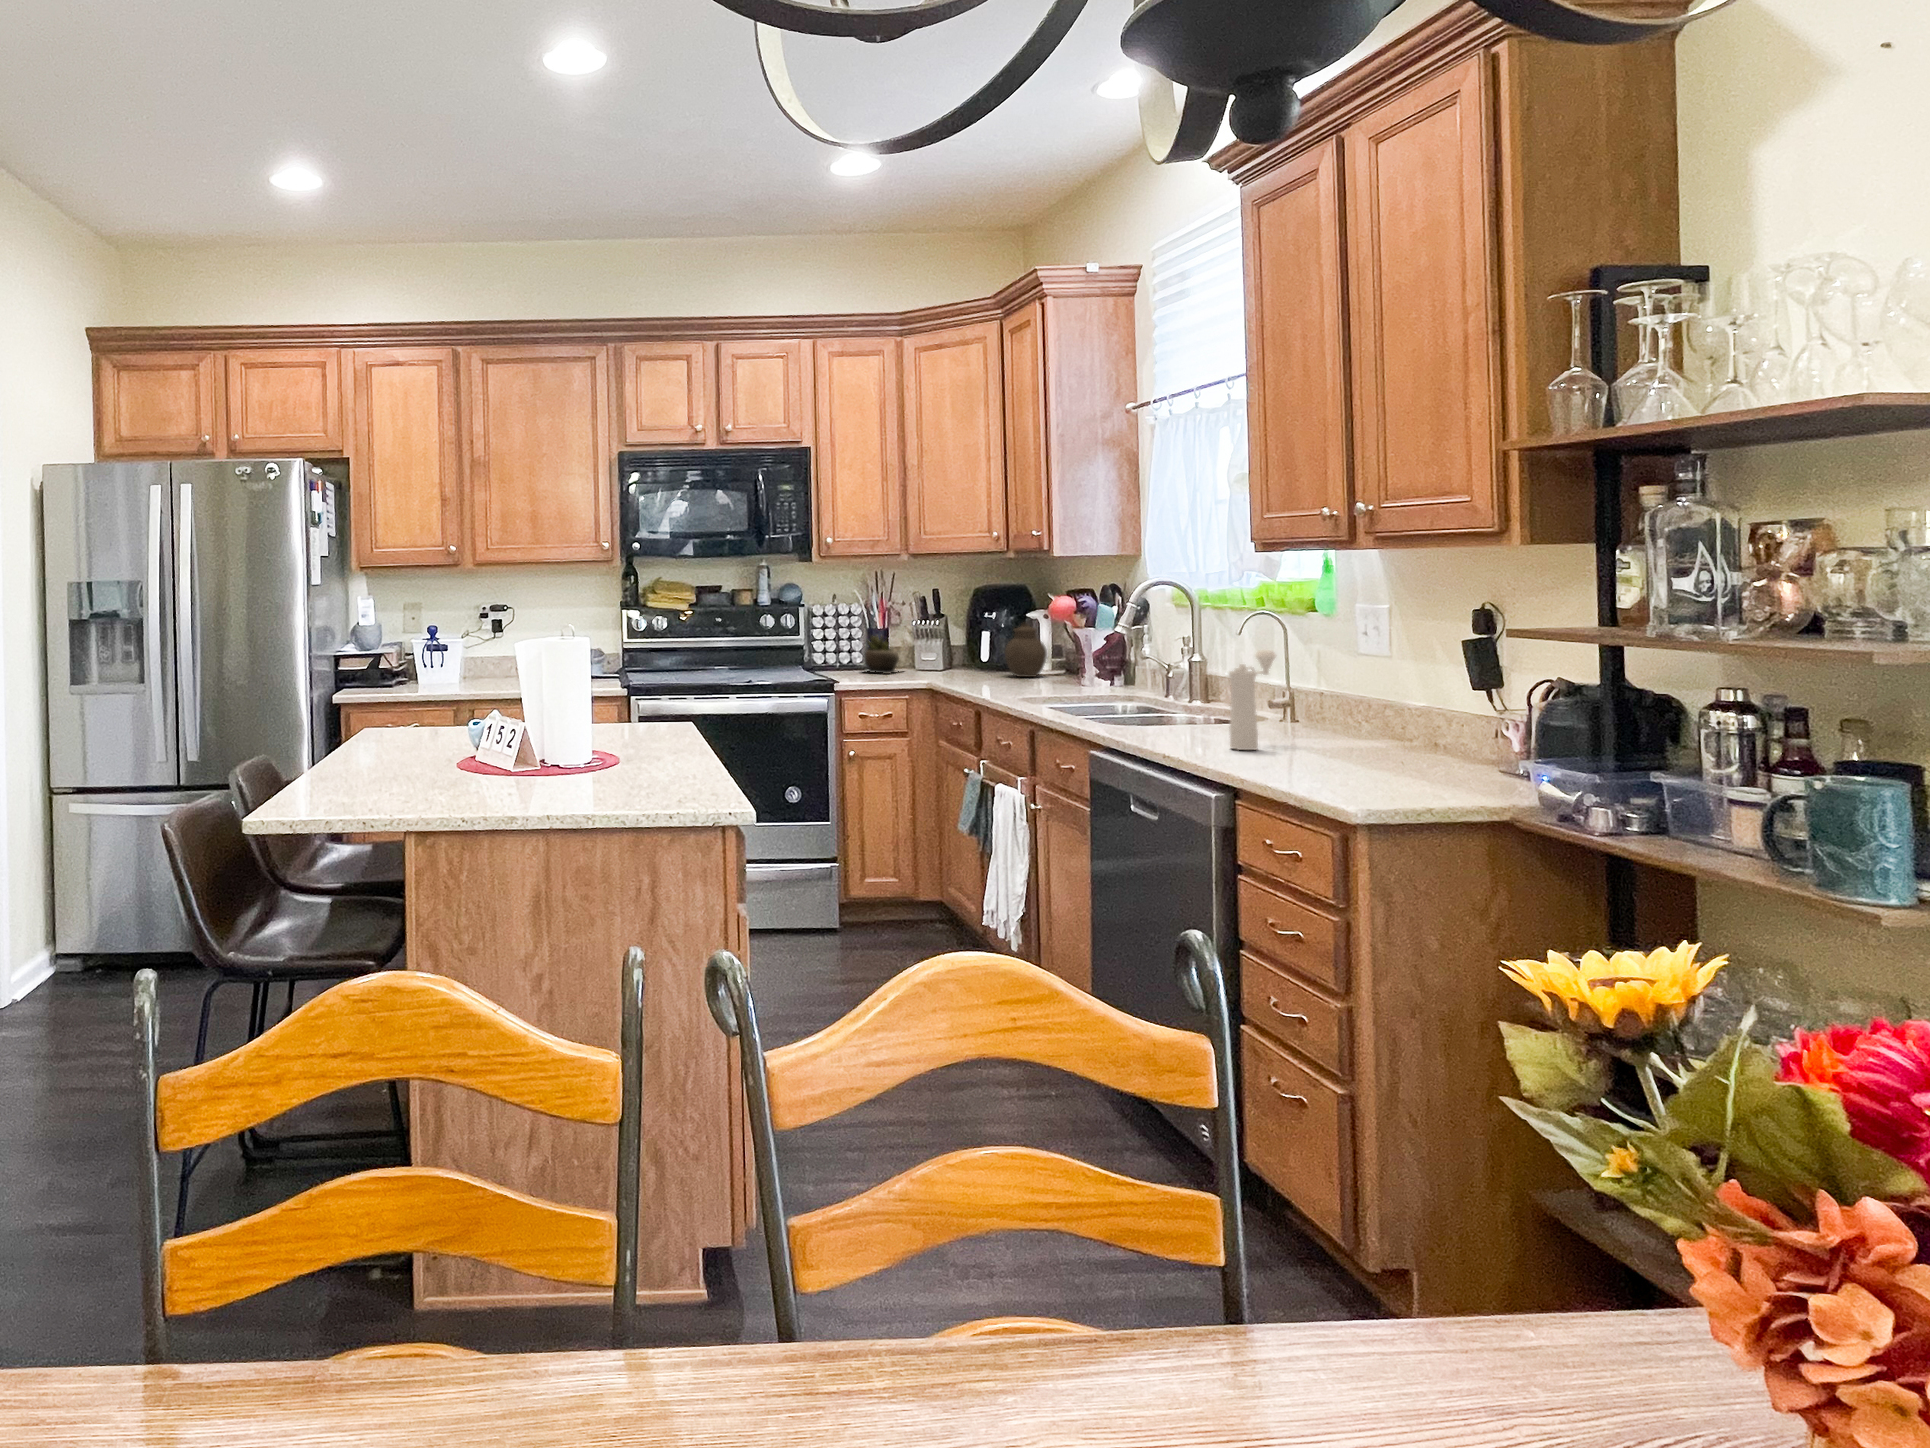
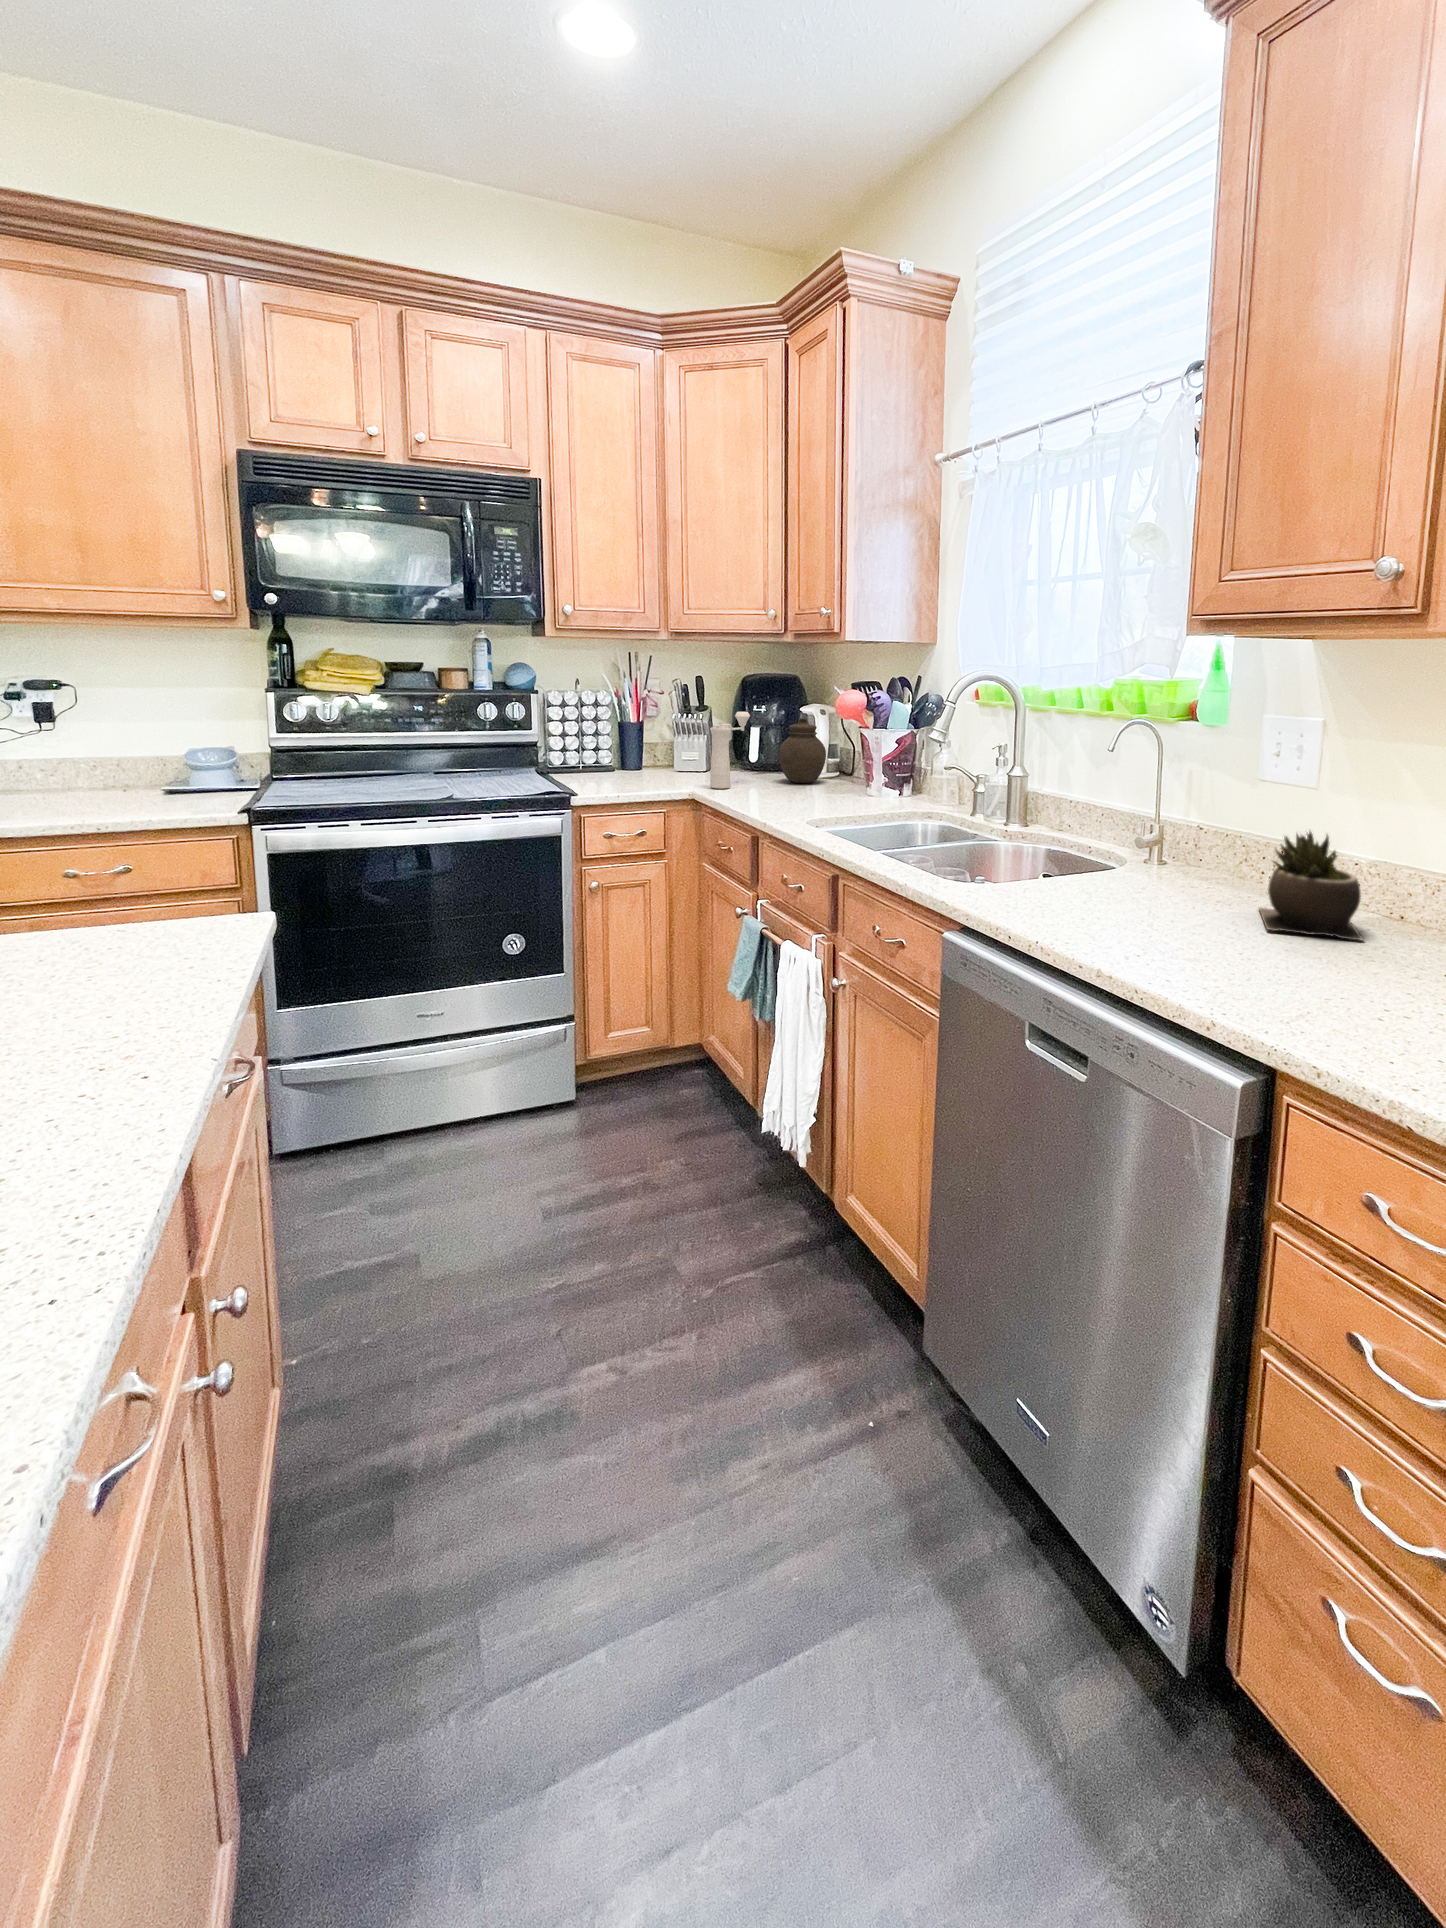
succulent plant: present [865,636,898,674] -> present [1259,832,1363,940]
pepper mill: present [1229,650,1276,750] -> present [710,712,750,788]

